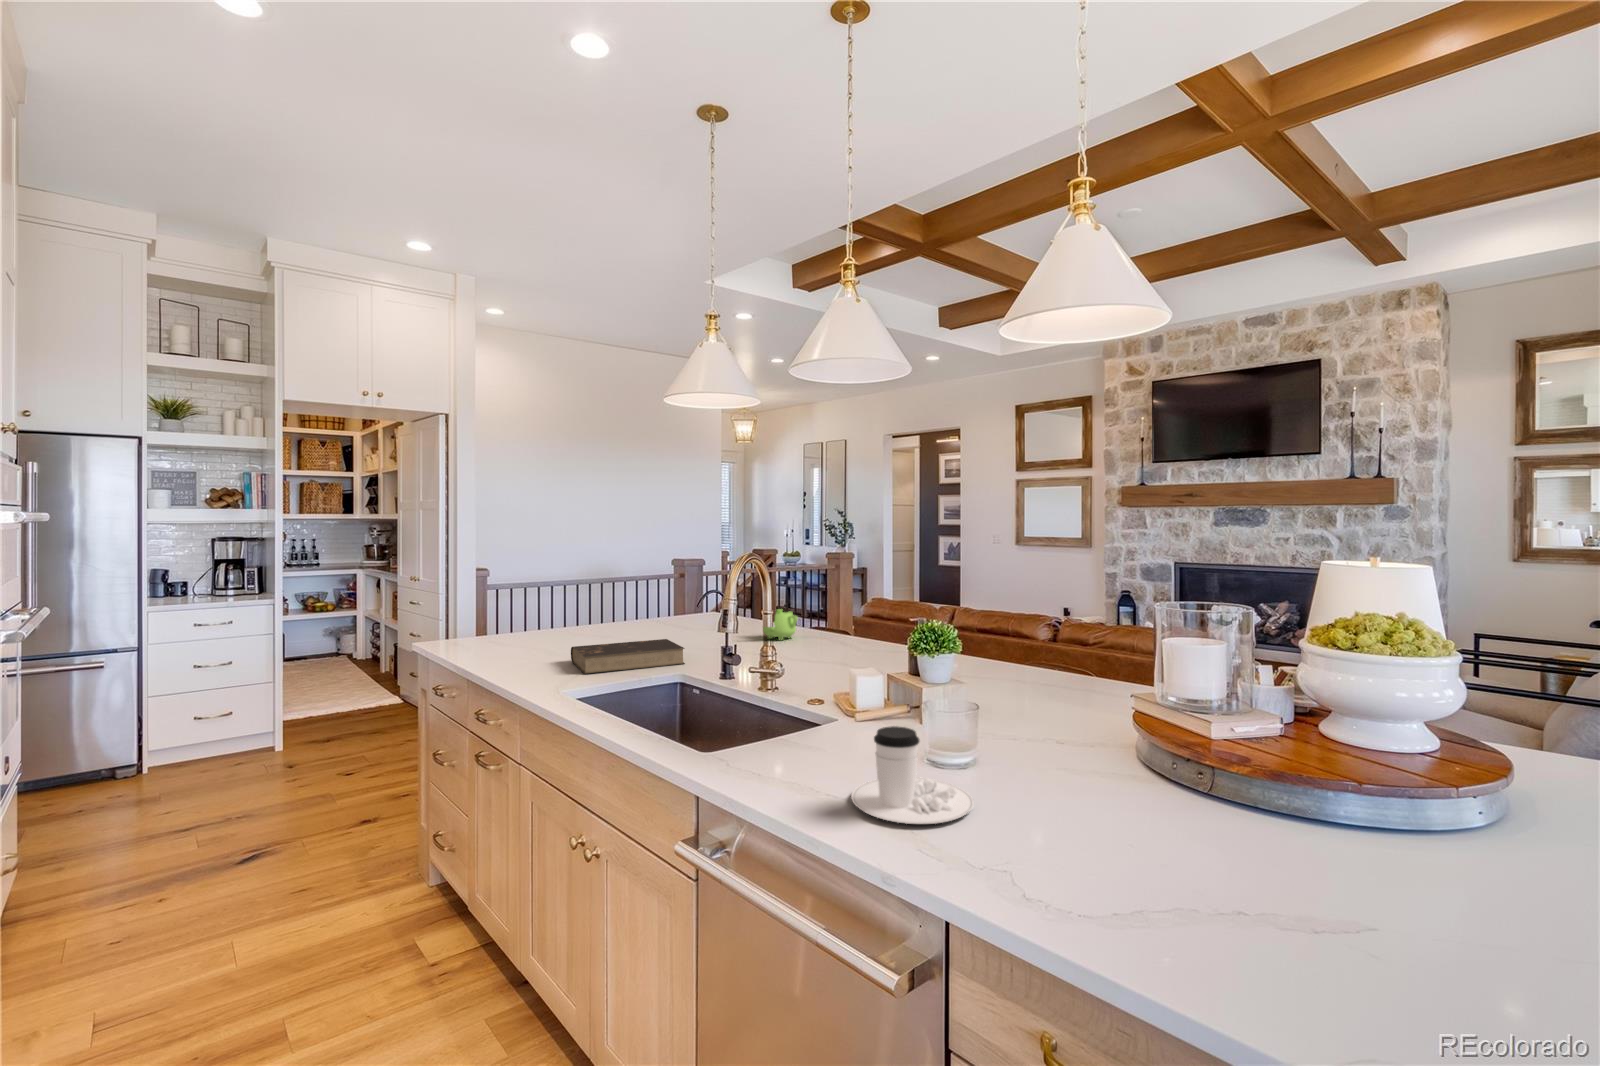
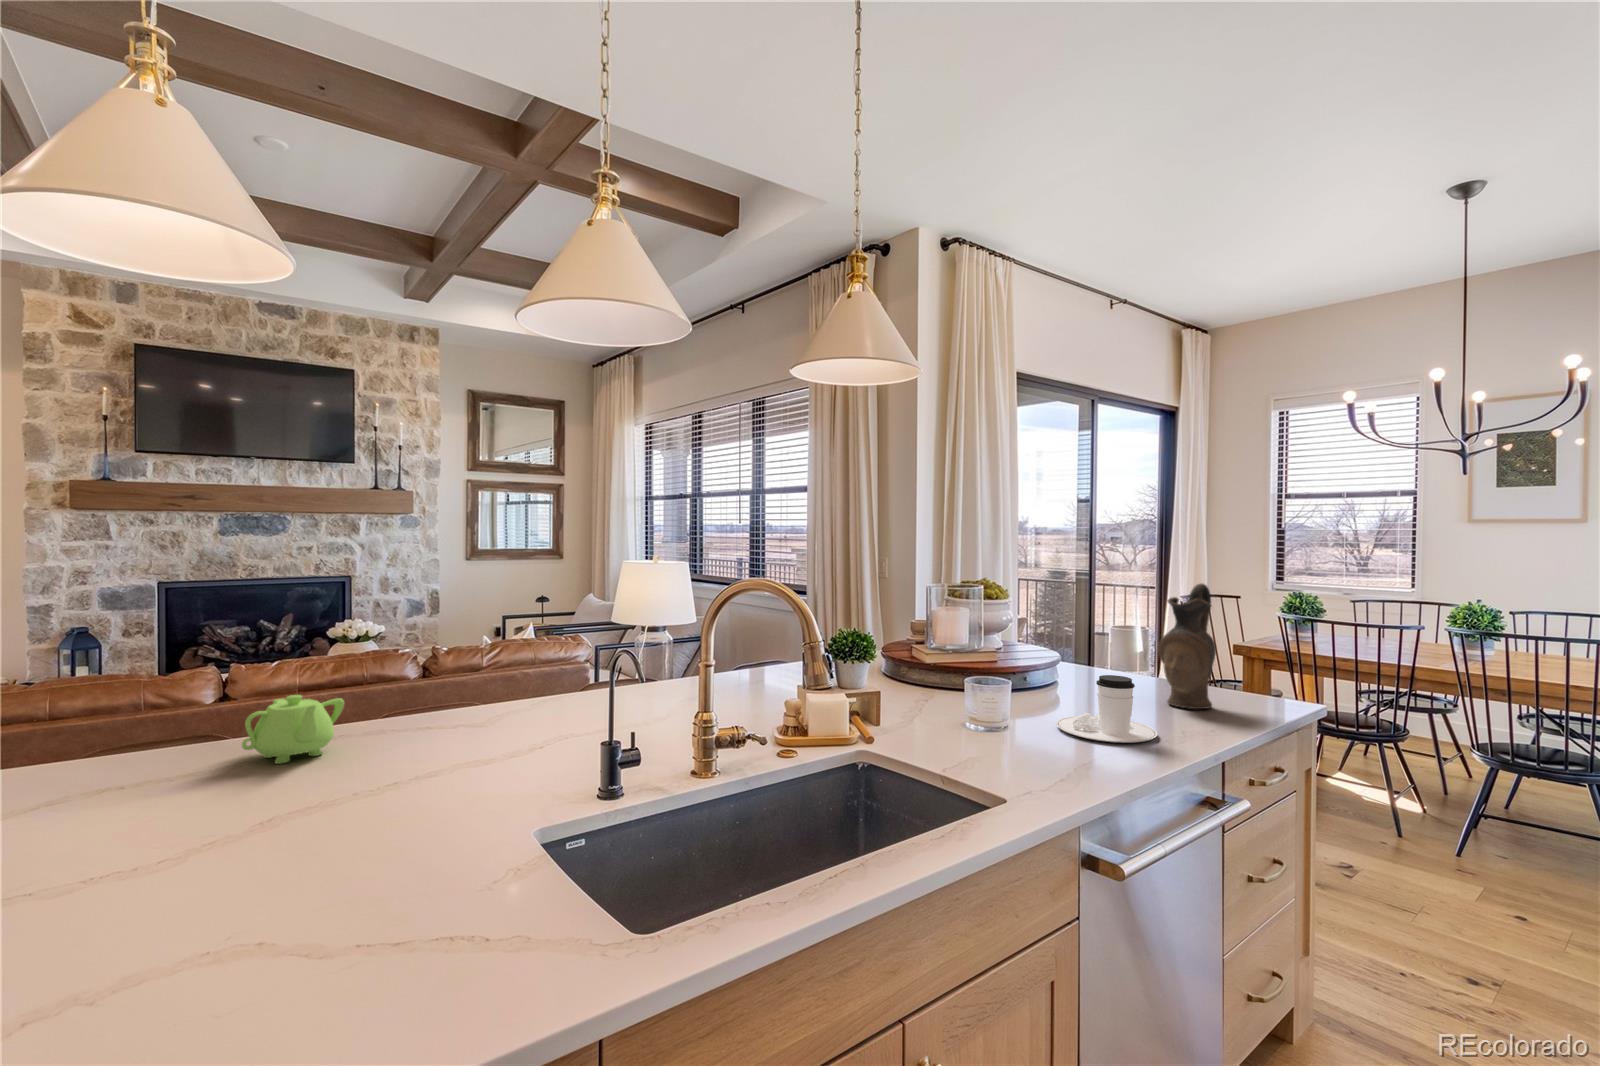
book: present [571,639,685,674] -> none [188,792,459,992]
ceramic pitcher: none [1068,662,1215,913] -> present [1158,584,1216,709]

